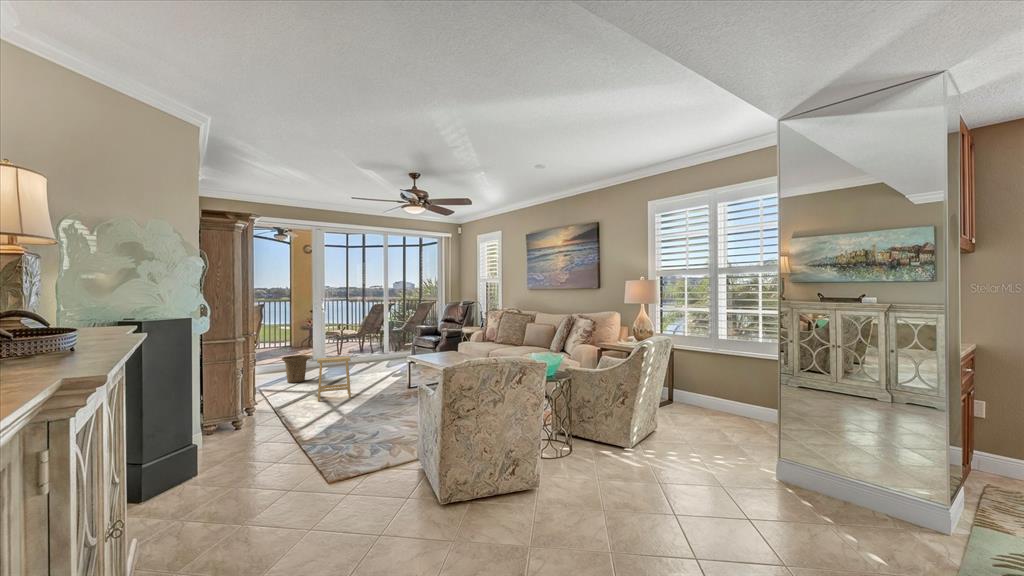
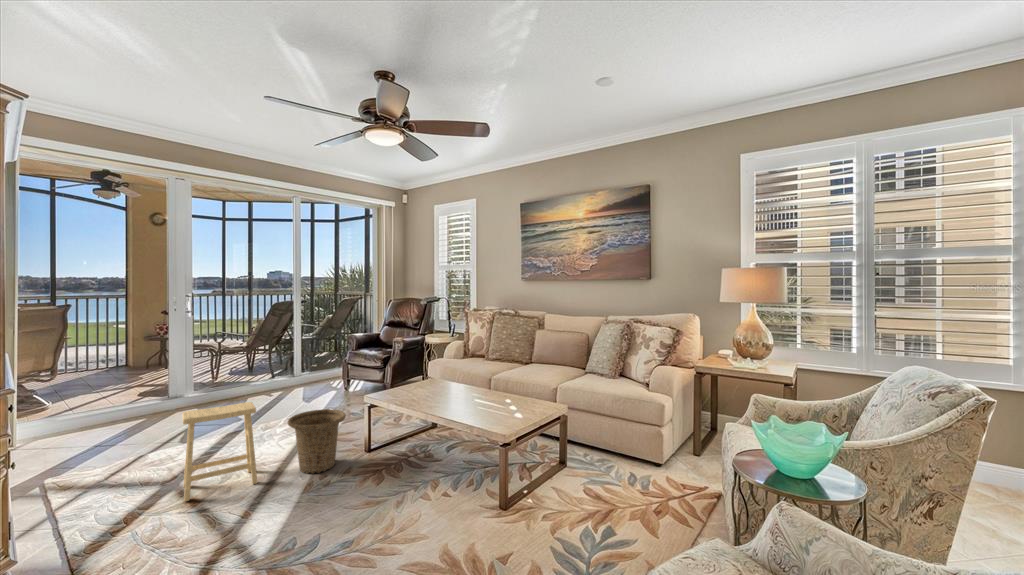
basket: present [282,355,310,383] -> present [288,409,346,474]

